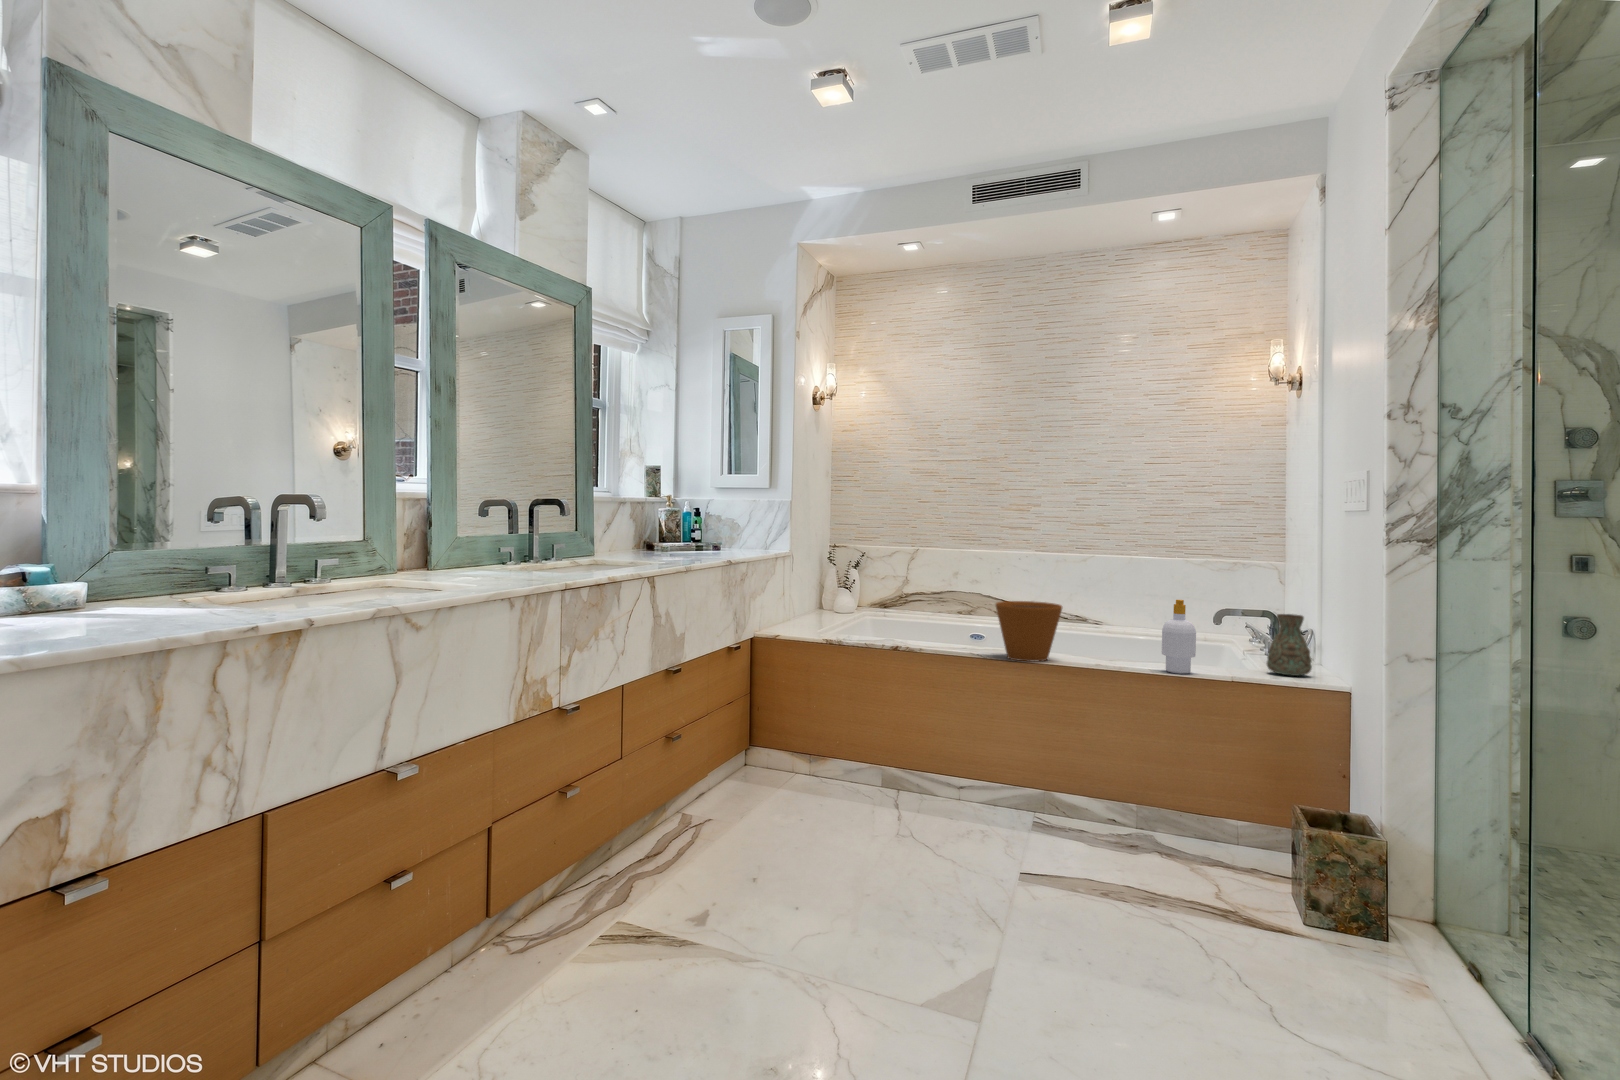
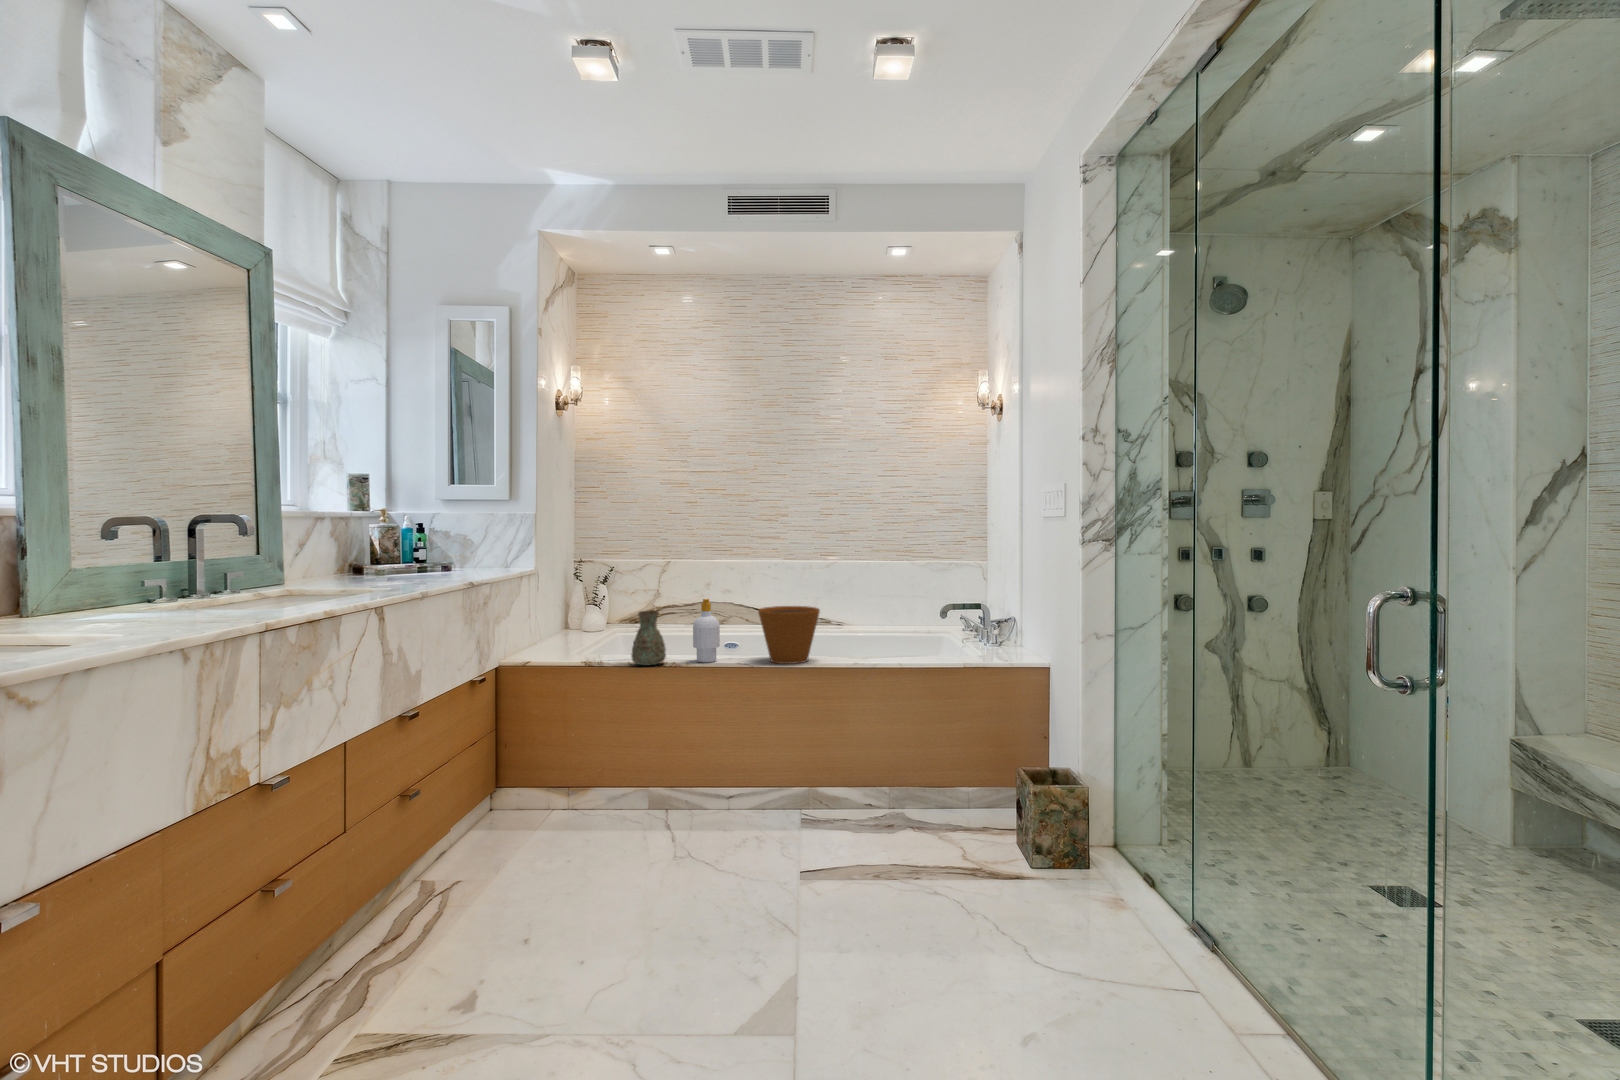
soap bottle: present [1162,600,1196,674] -> present [693,599,720,663]
decorative vase: present [1267,614,1312,676] -> present [631,611,666,665]

